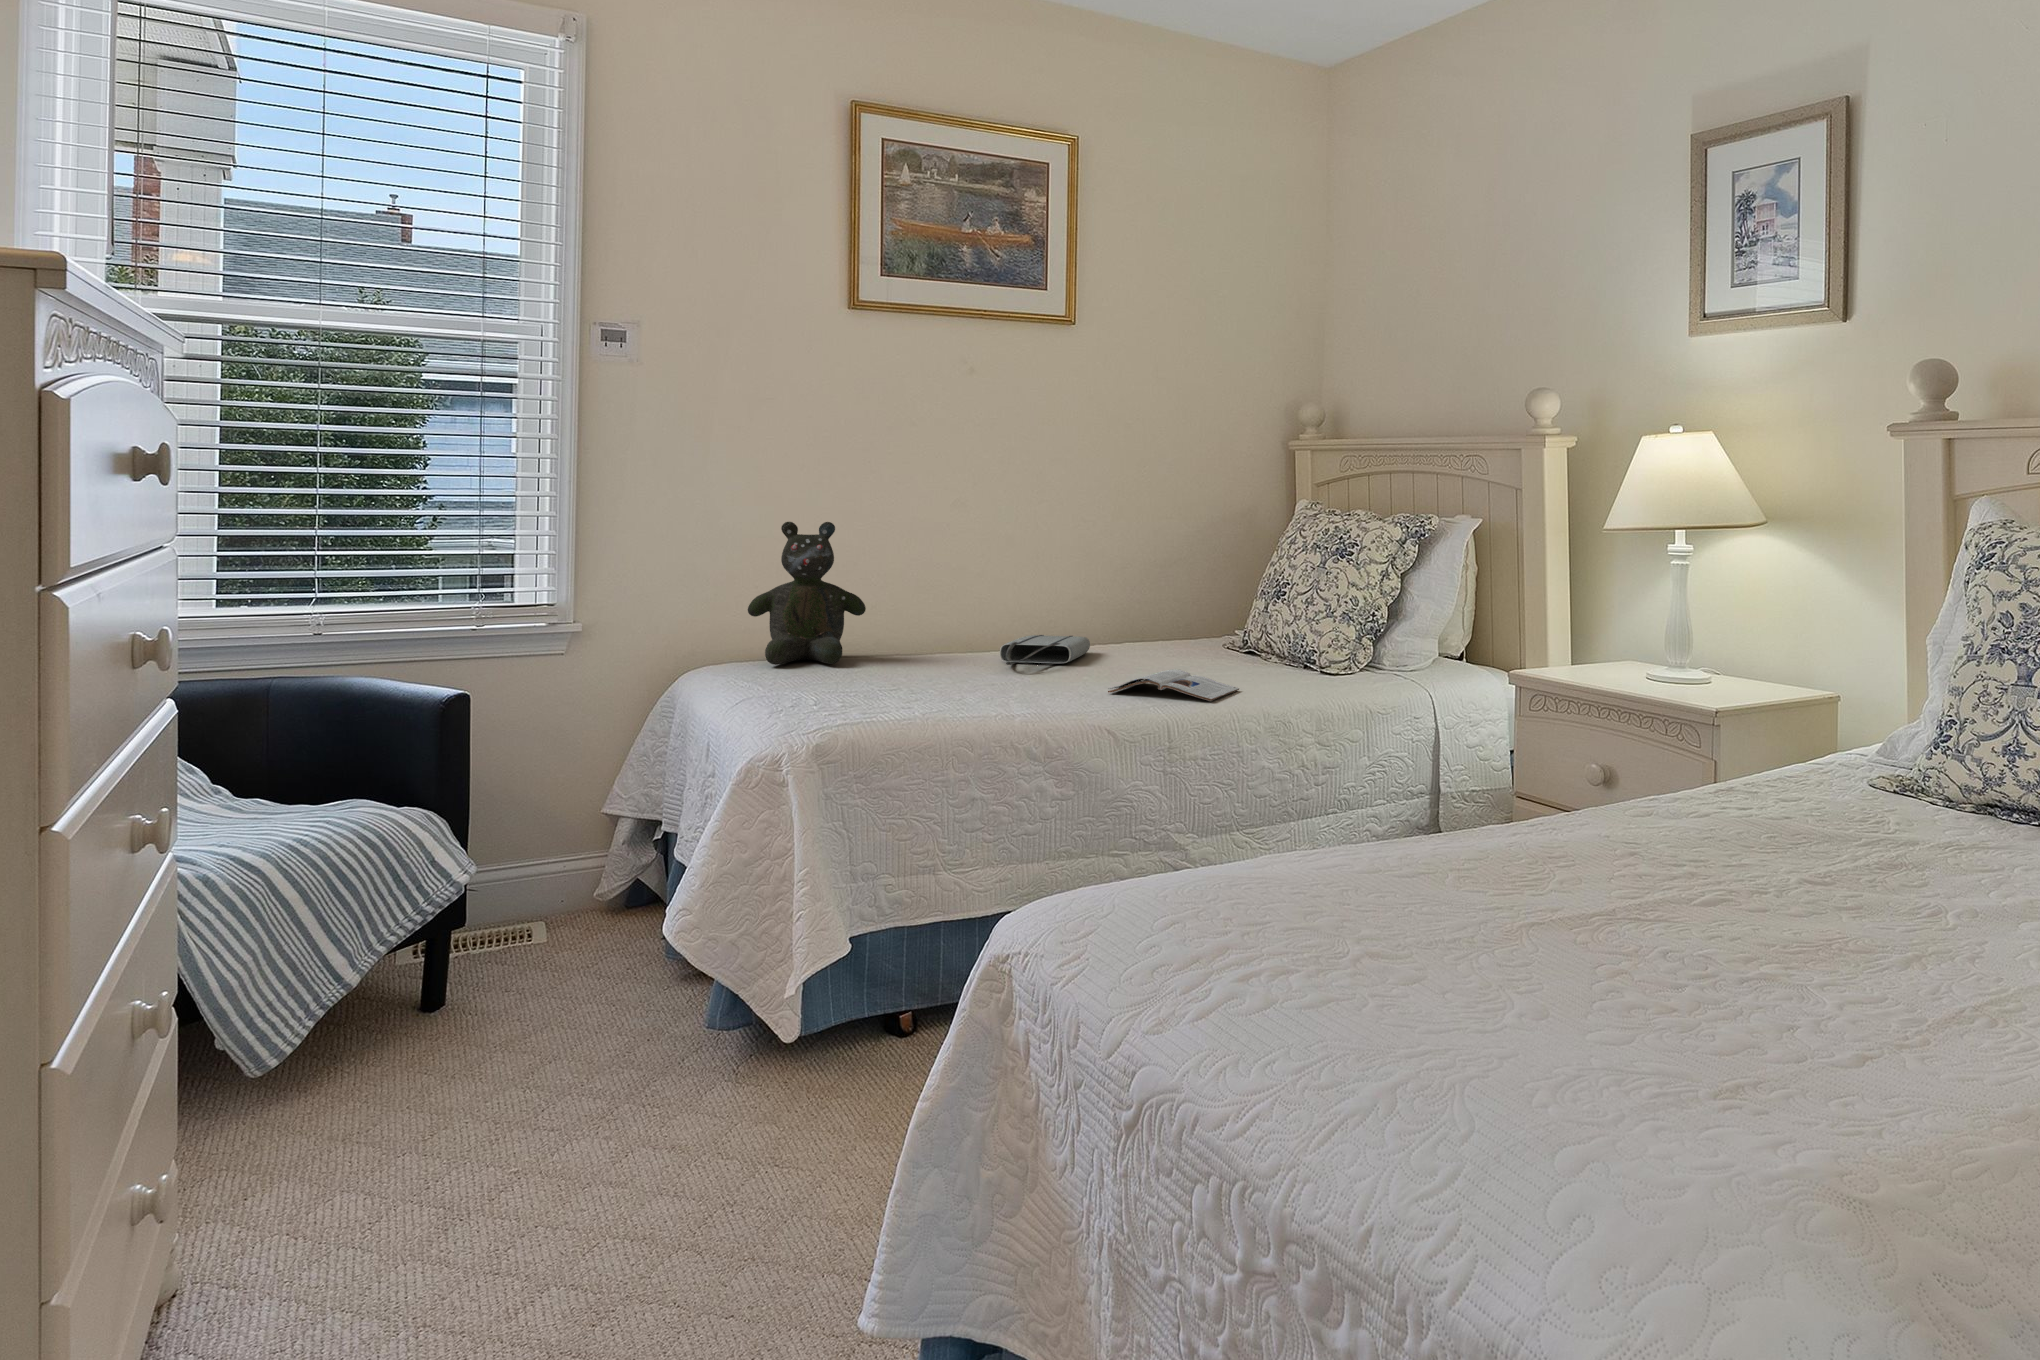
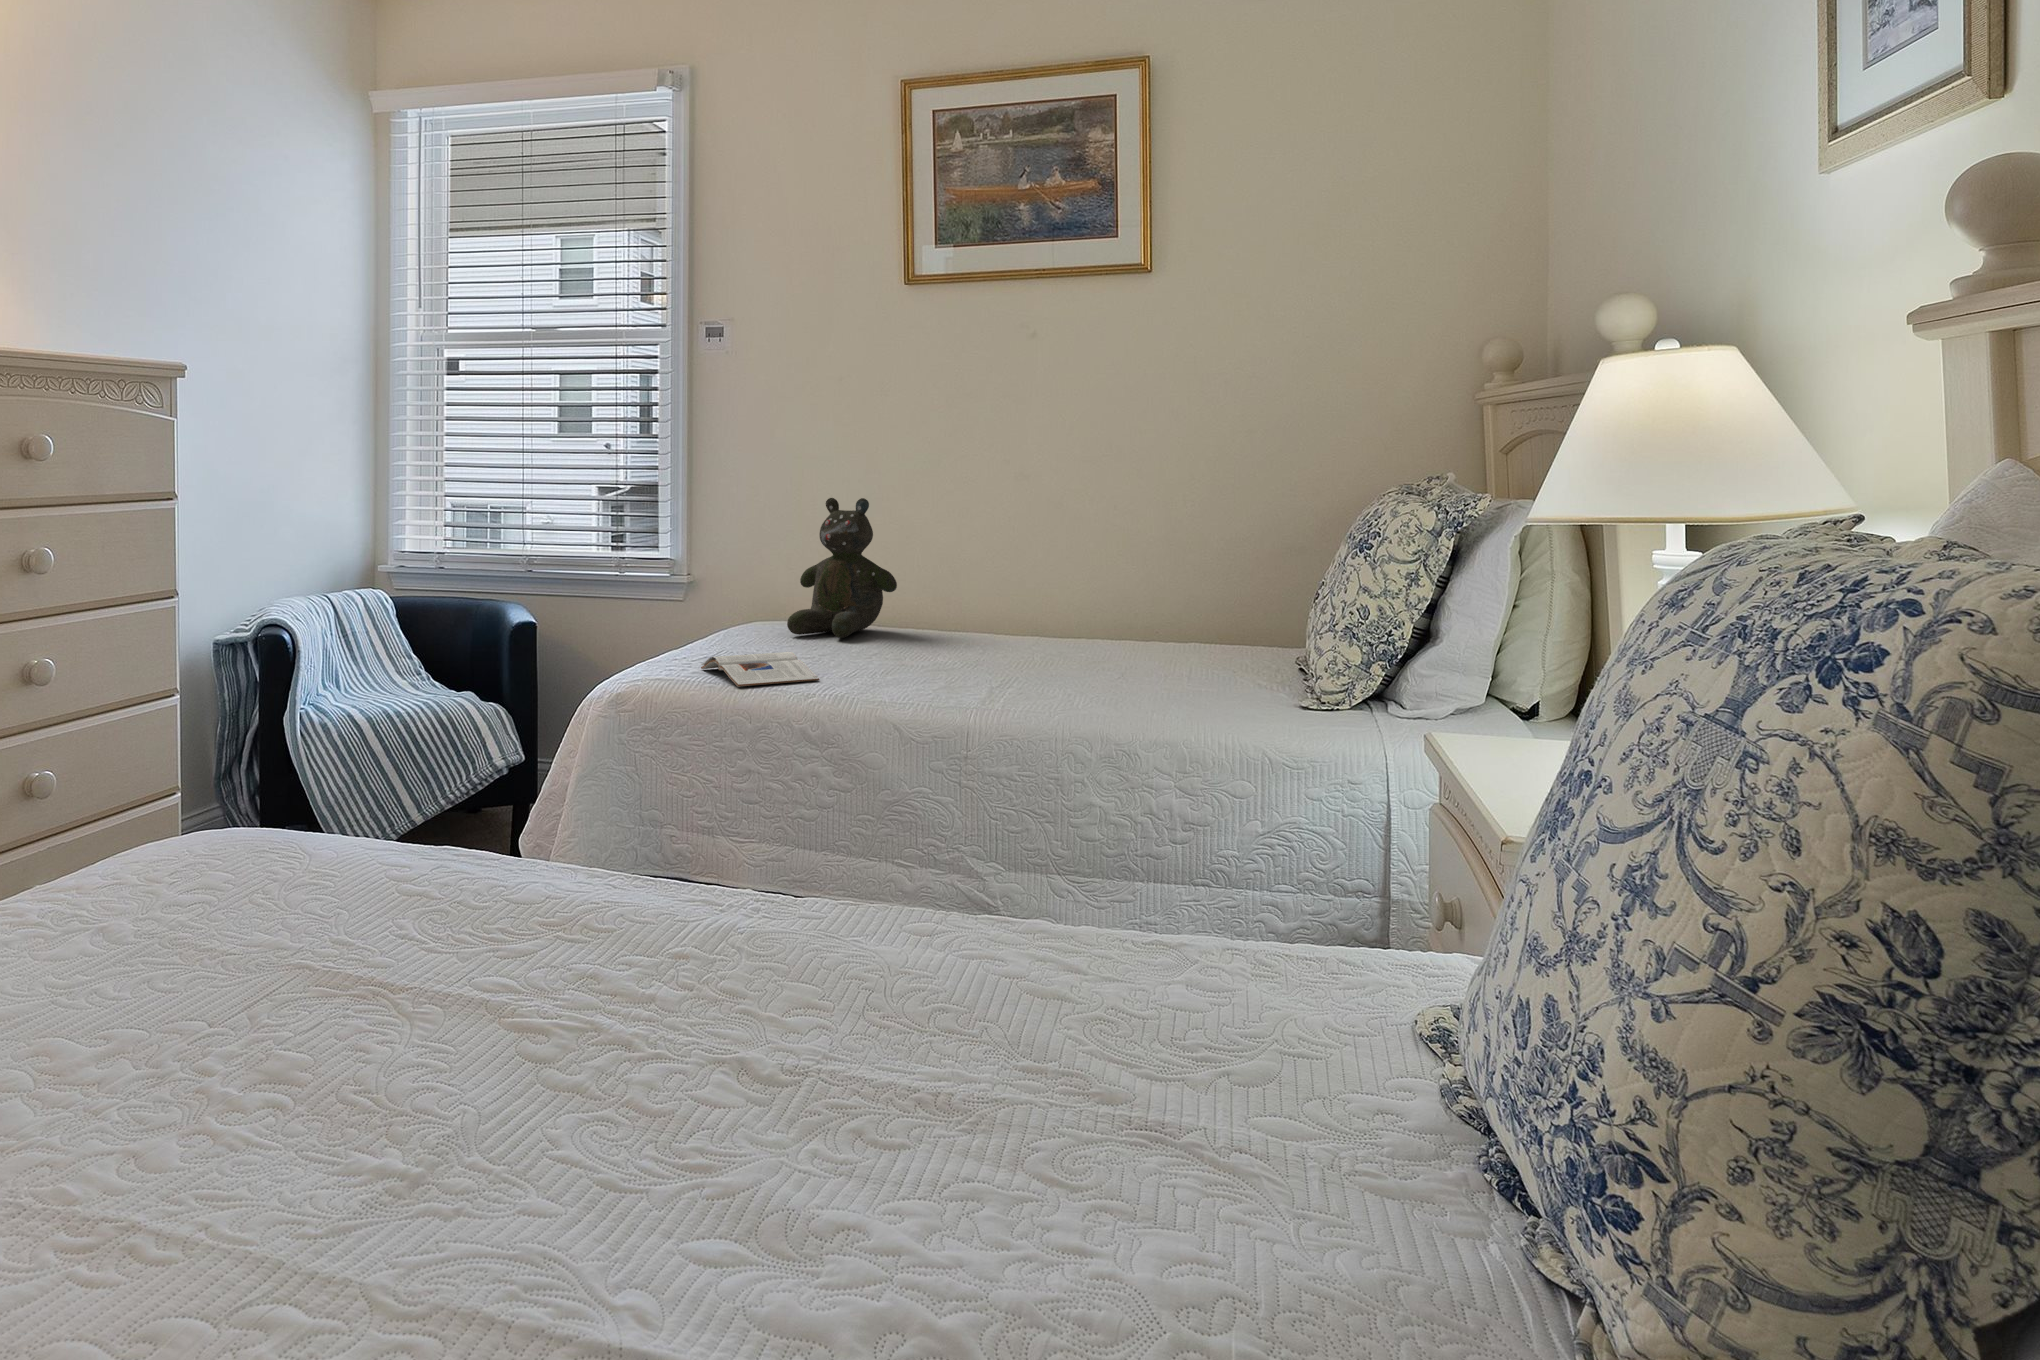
tote bag: present [1000,635,1090,665] -> none [965,625,1122,658]
magazine: present [1108,669,1239,701] -> present [701,652,819,687]

